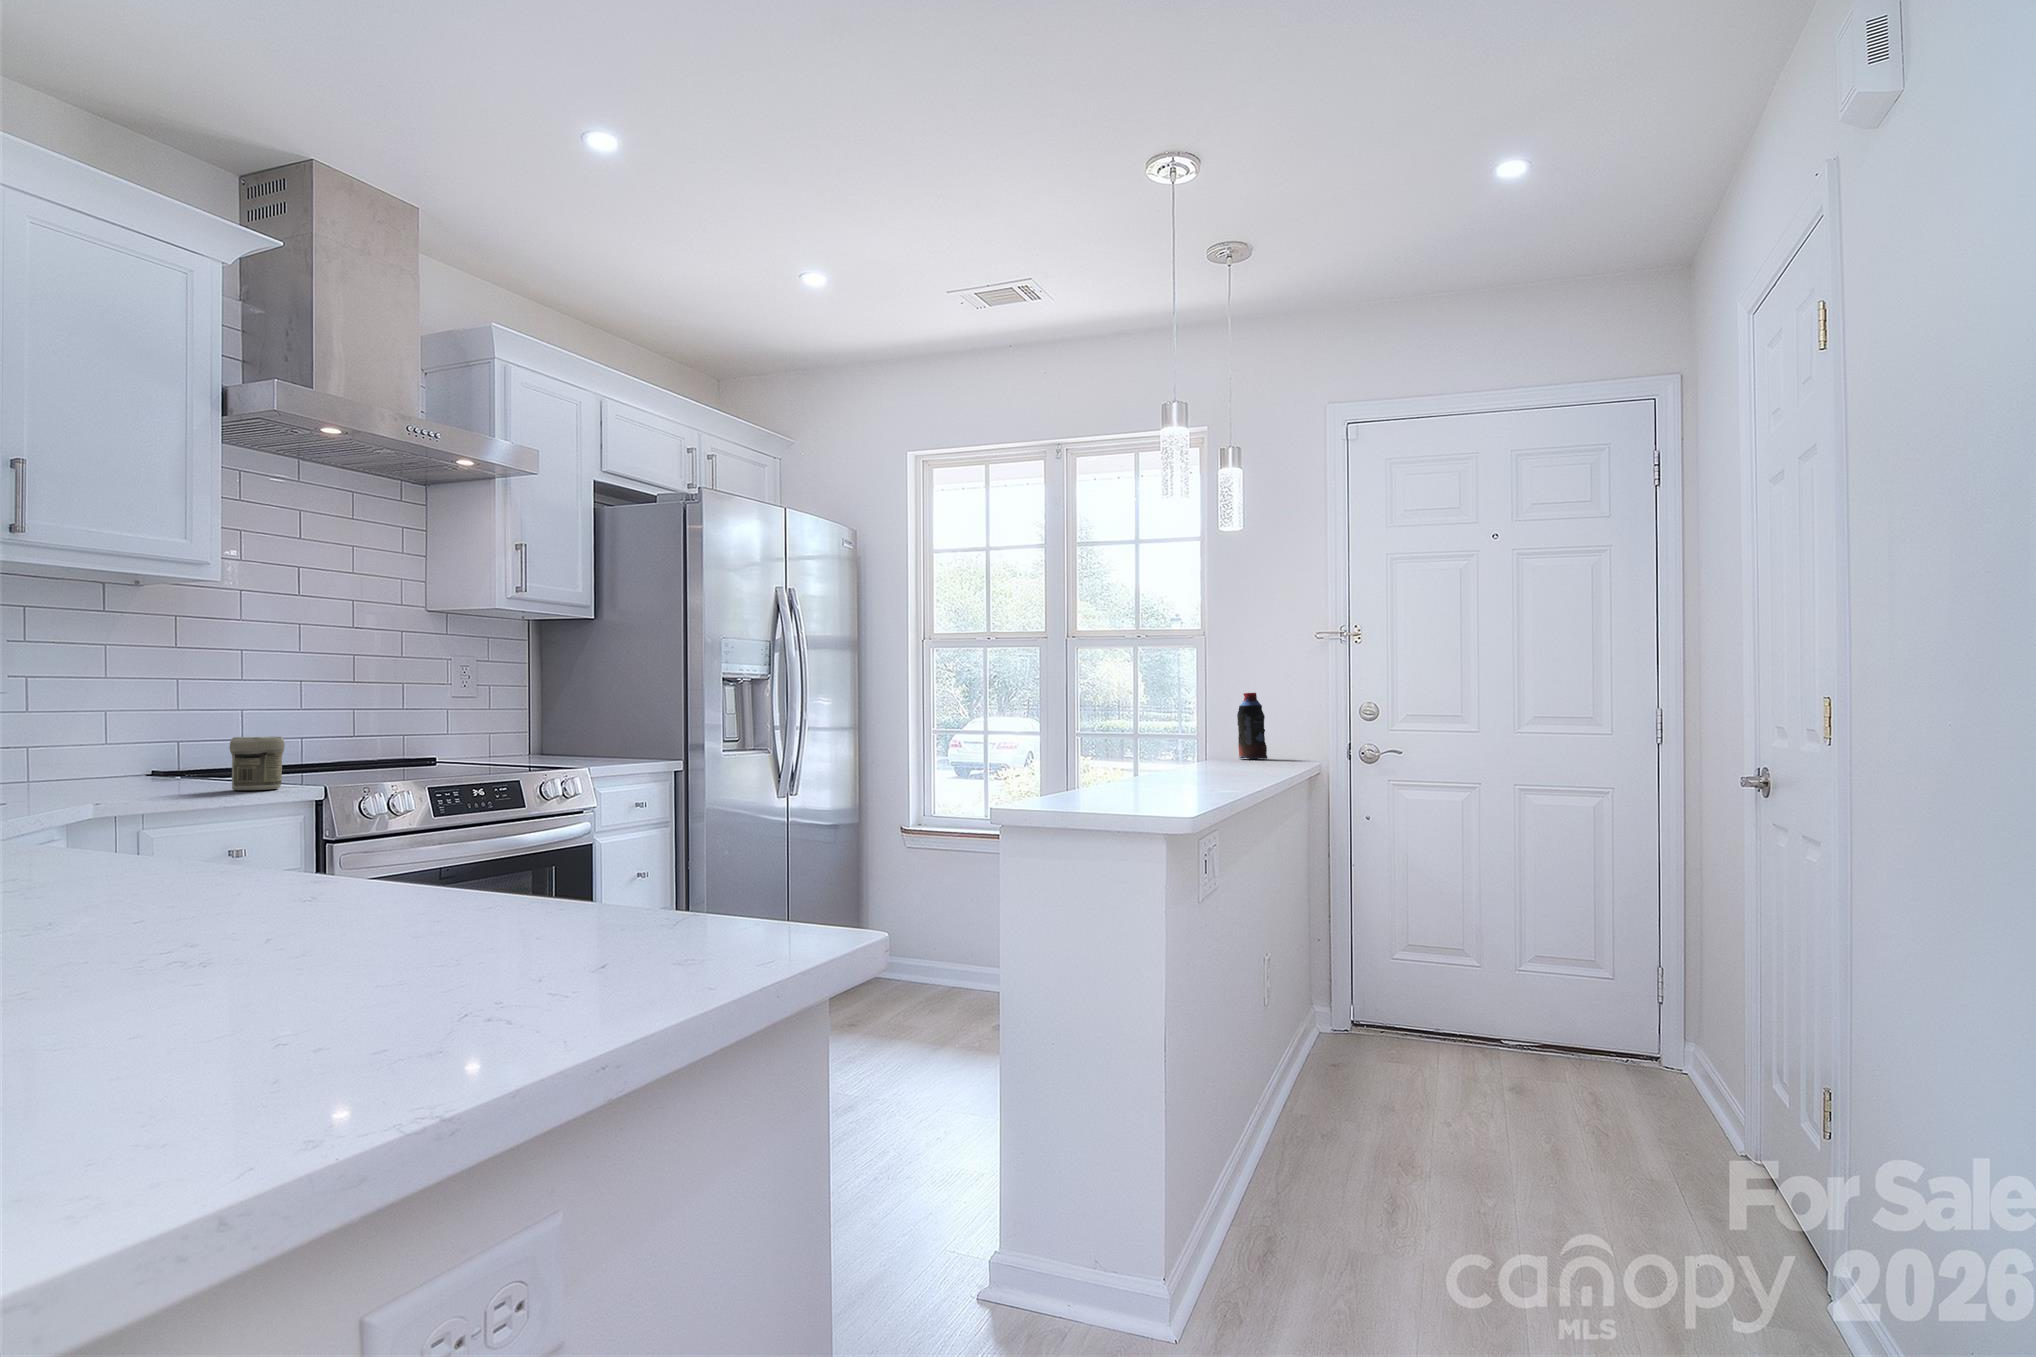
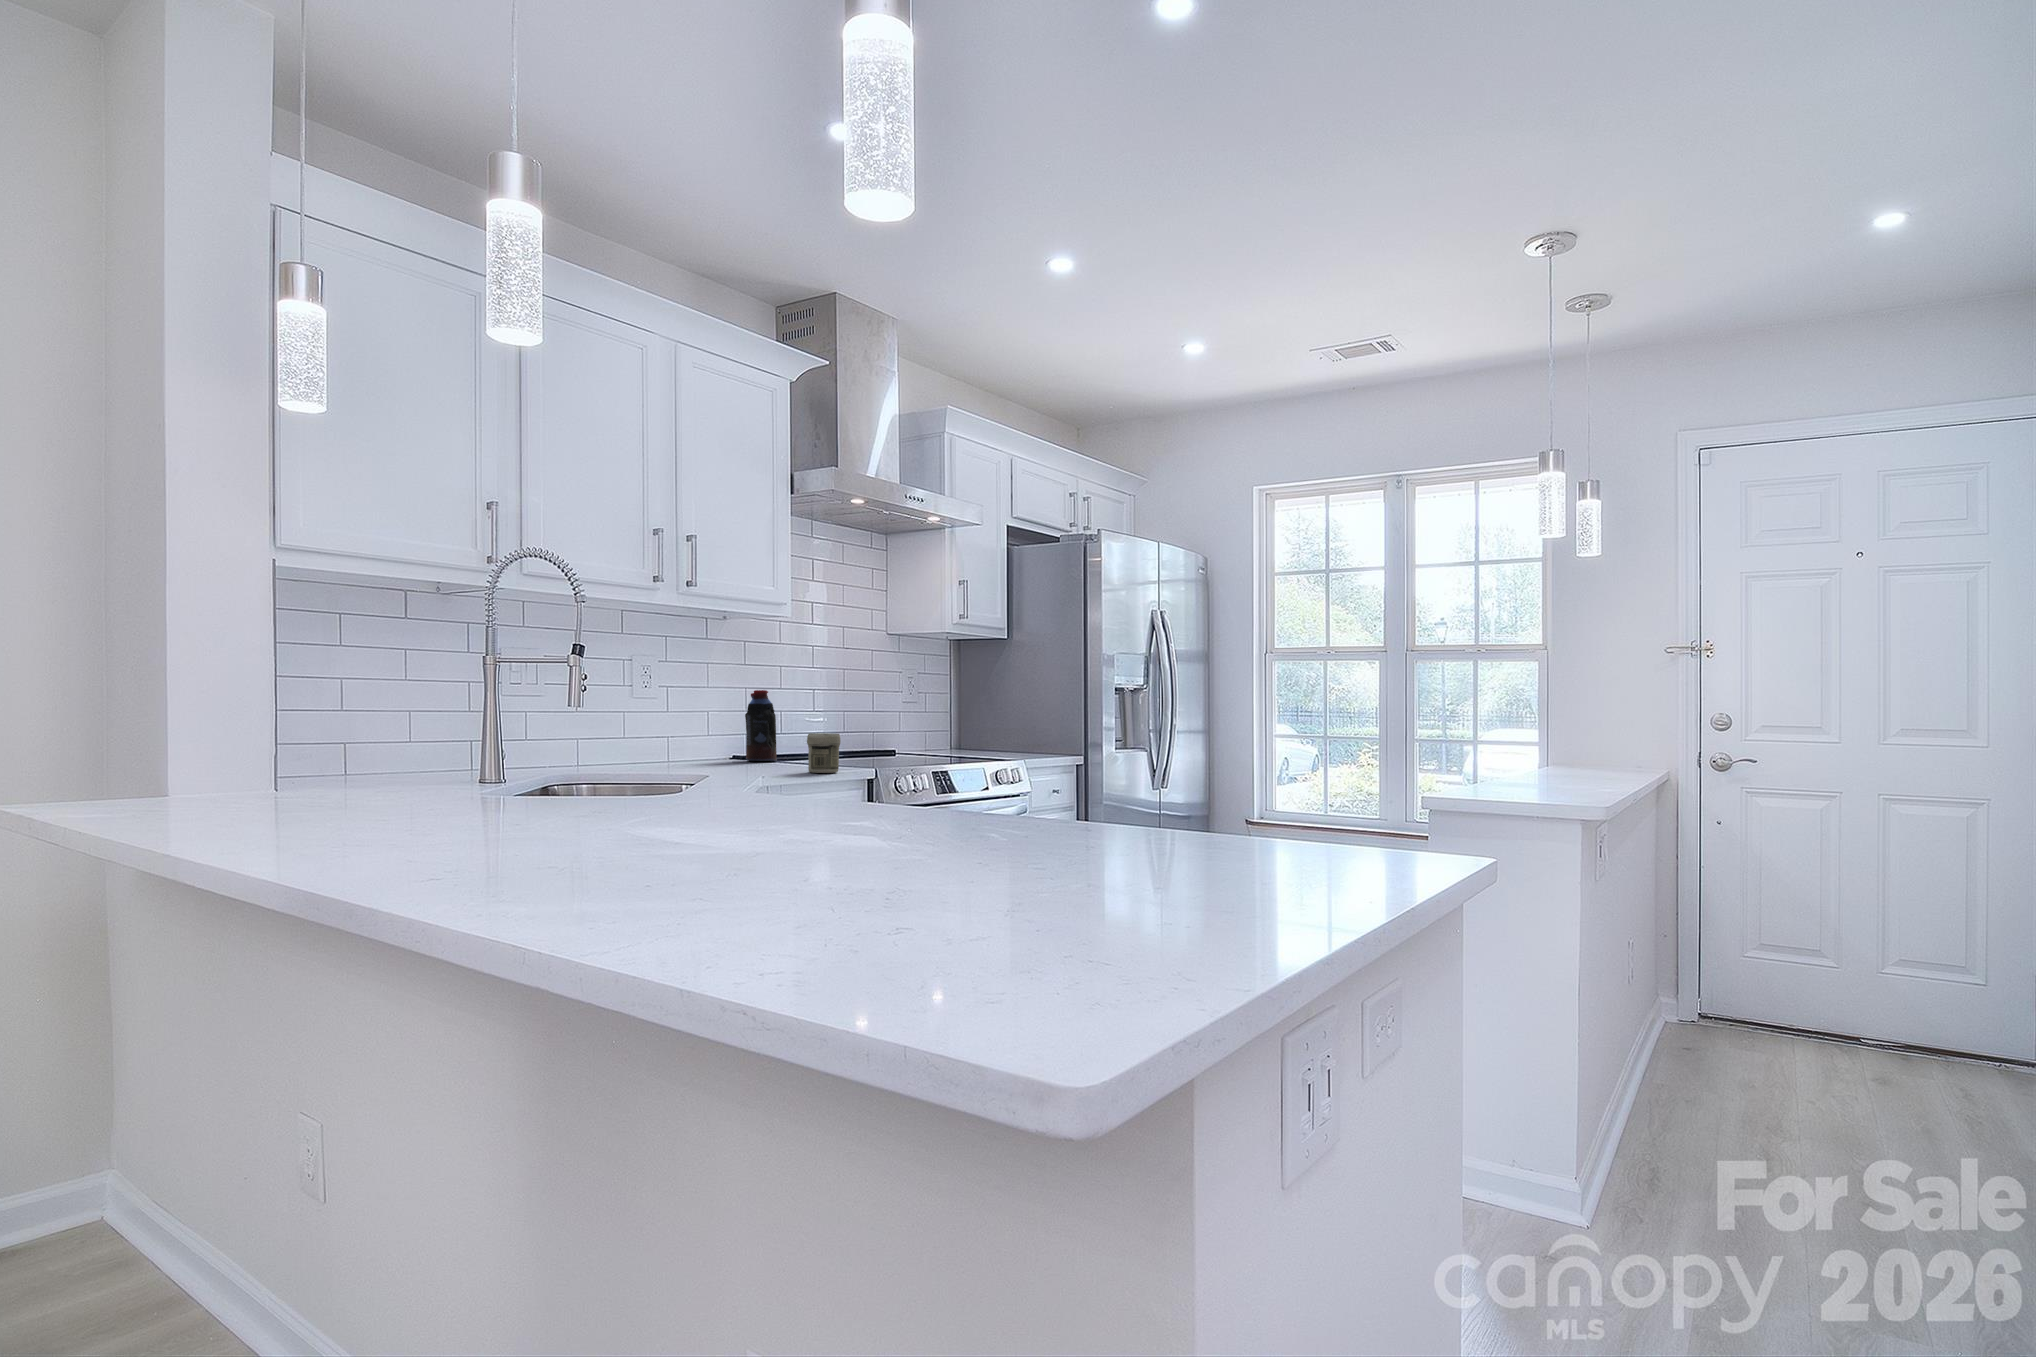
bottle: present [1237,693,1268,759] -> present [745,690,777,761]

